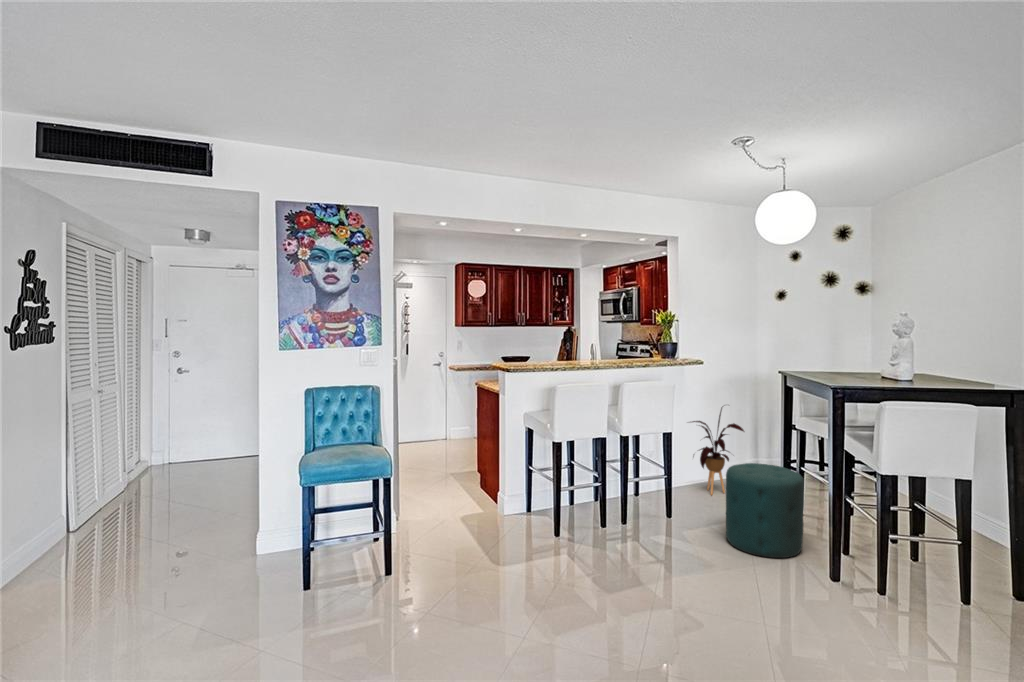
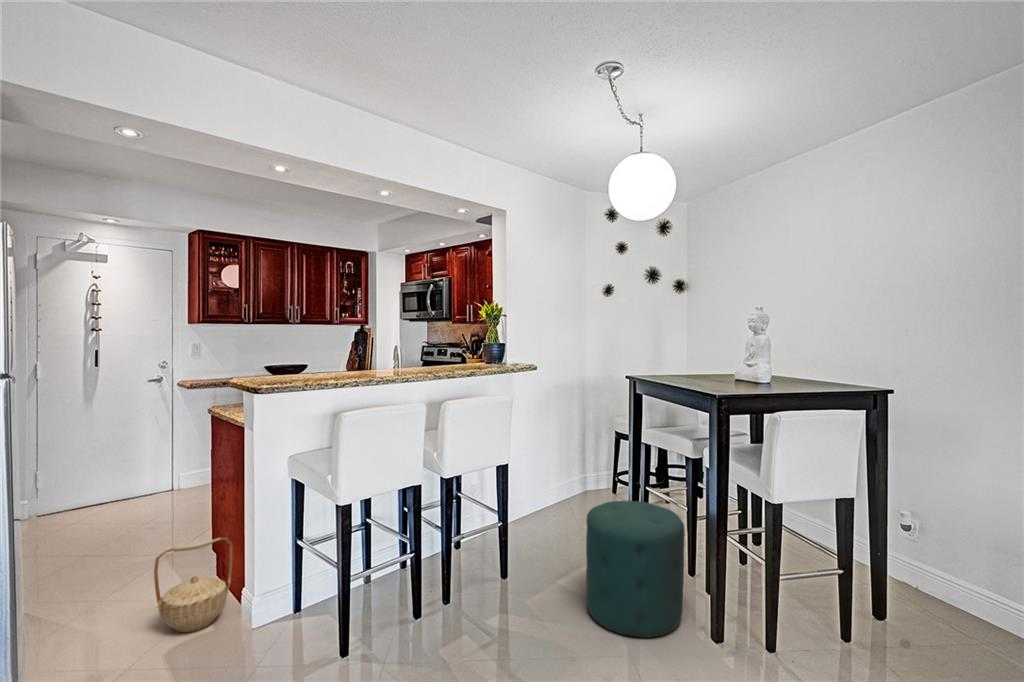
house plant: present [692,406,744,495] -> none [518,420,589,536]
basket: none [453,460,492,511] -> present [154,538,233,632]

